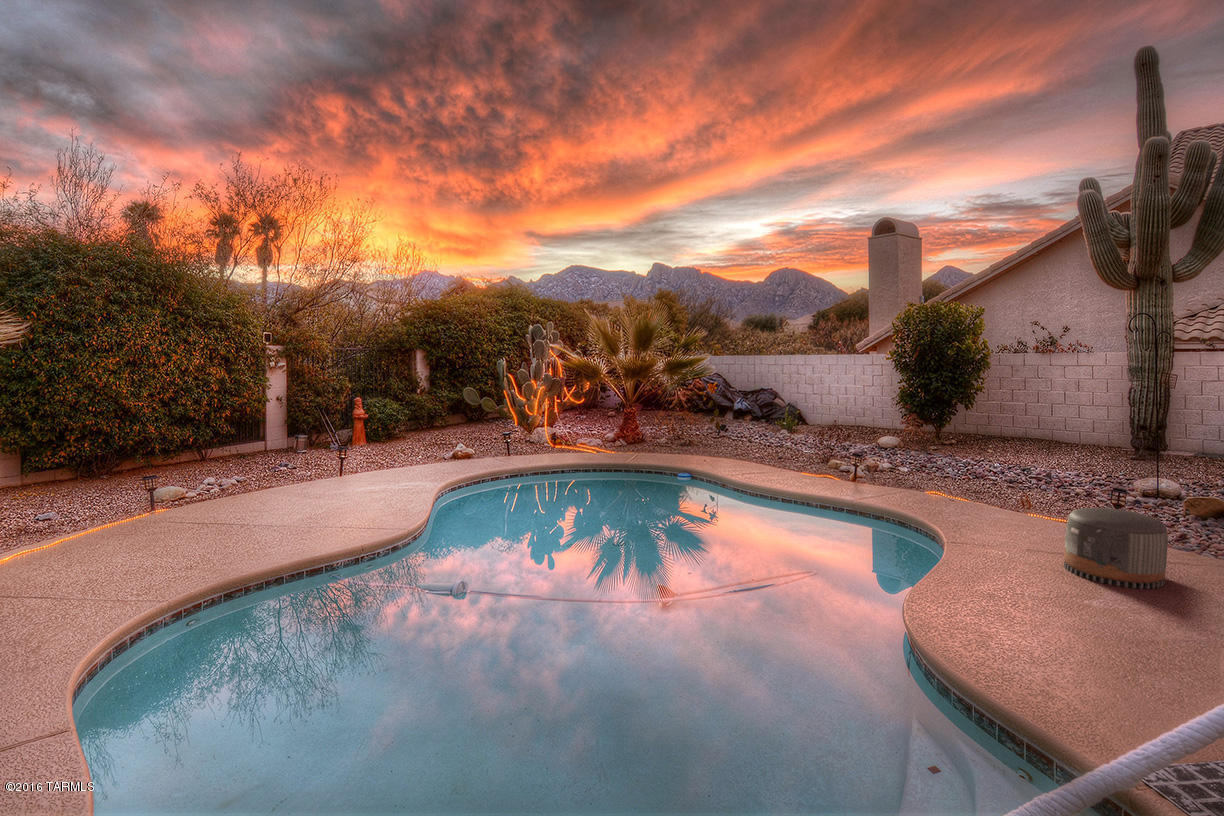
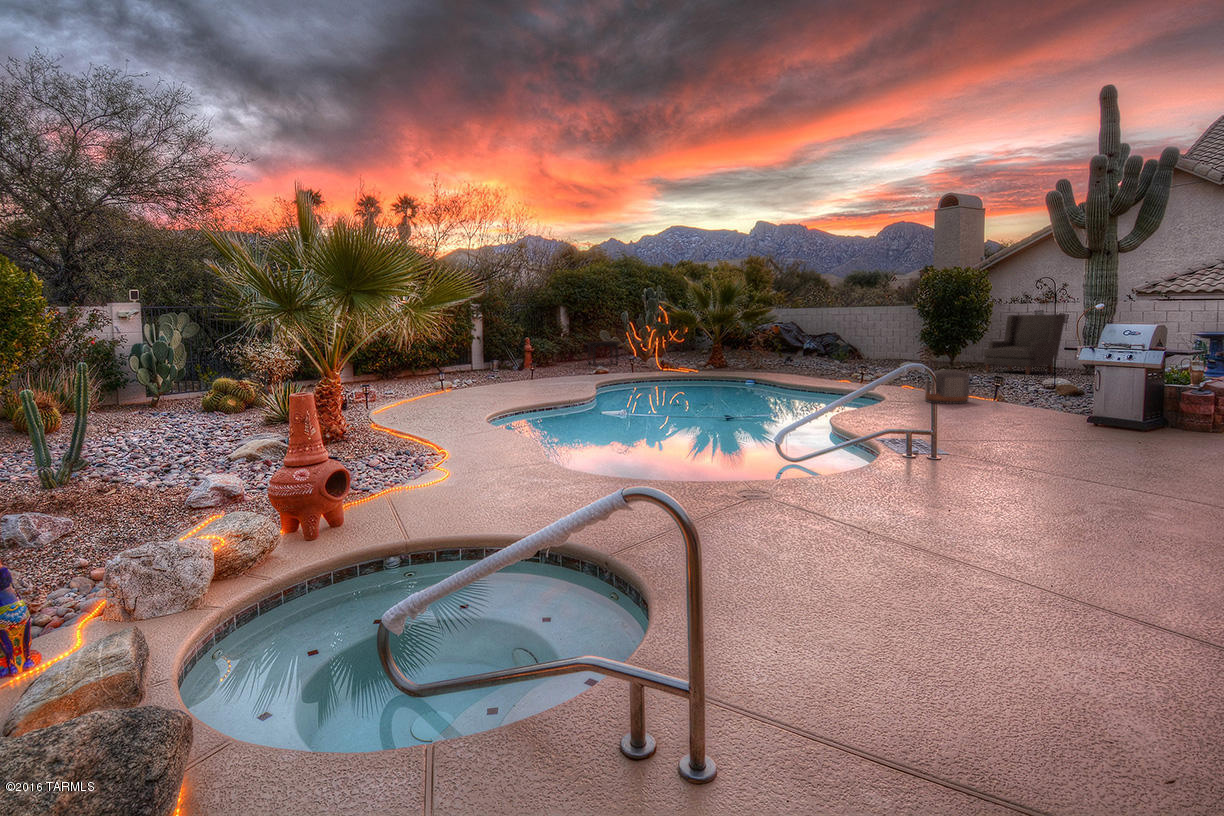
chair: none [993,376,1102,463] -> present [984,314,1065,375]
round table: none [448,398,501,433] -> present [585,341,621,366]

